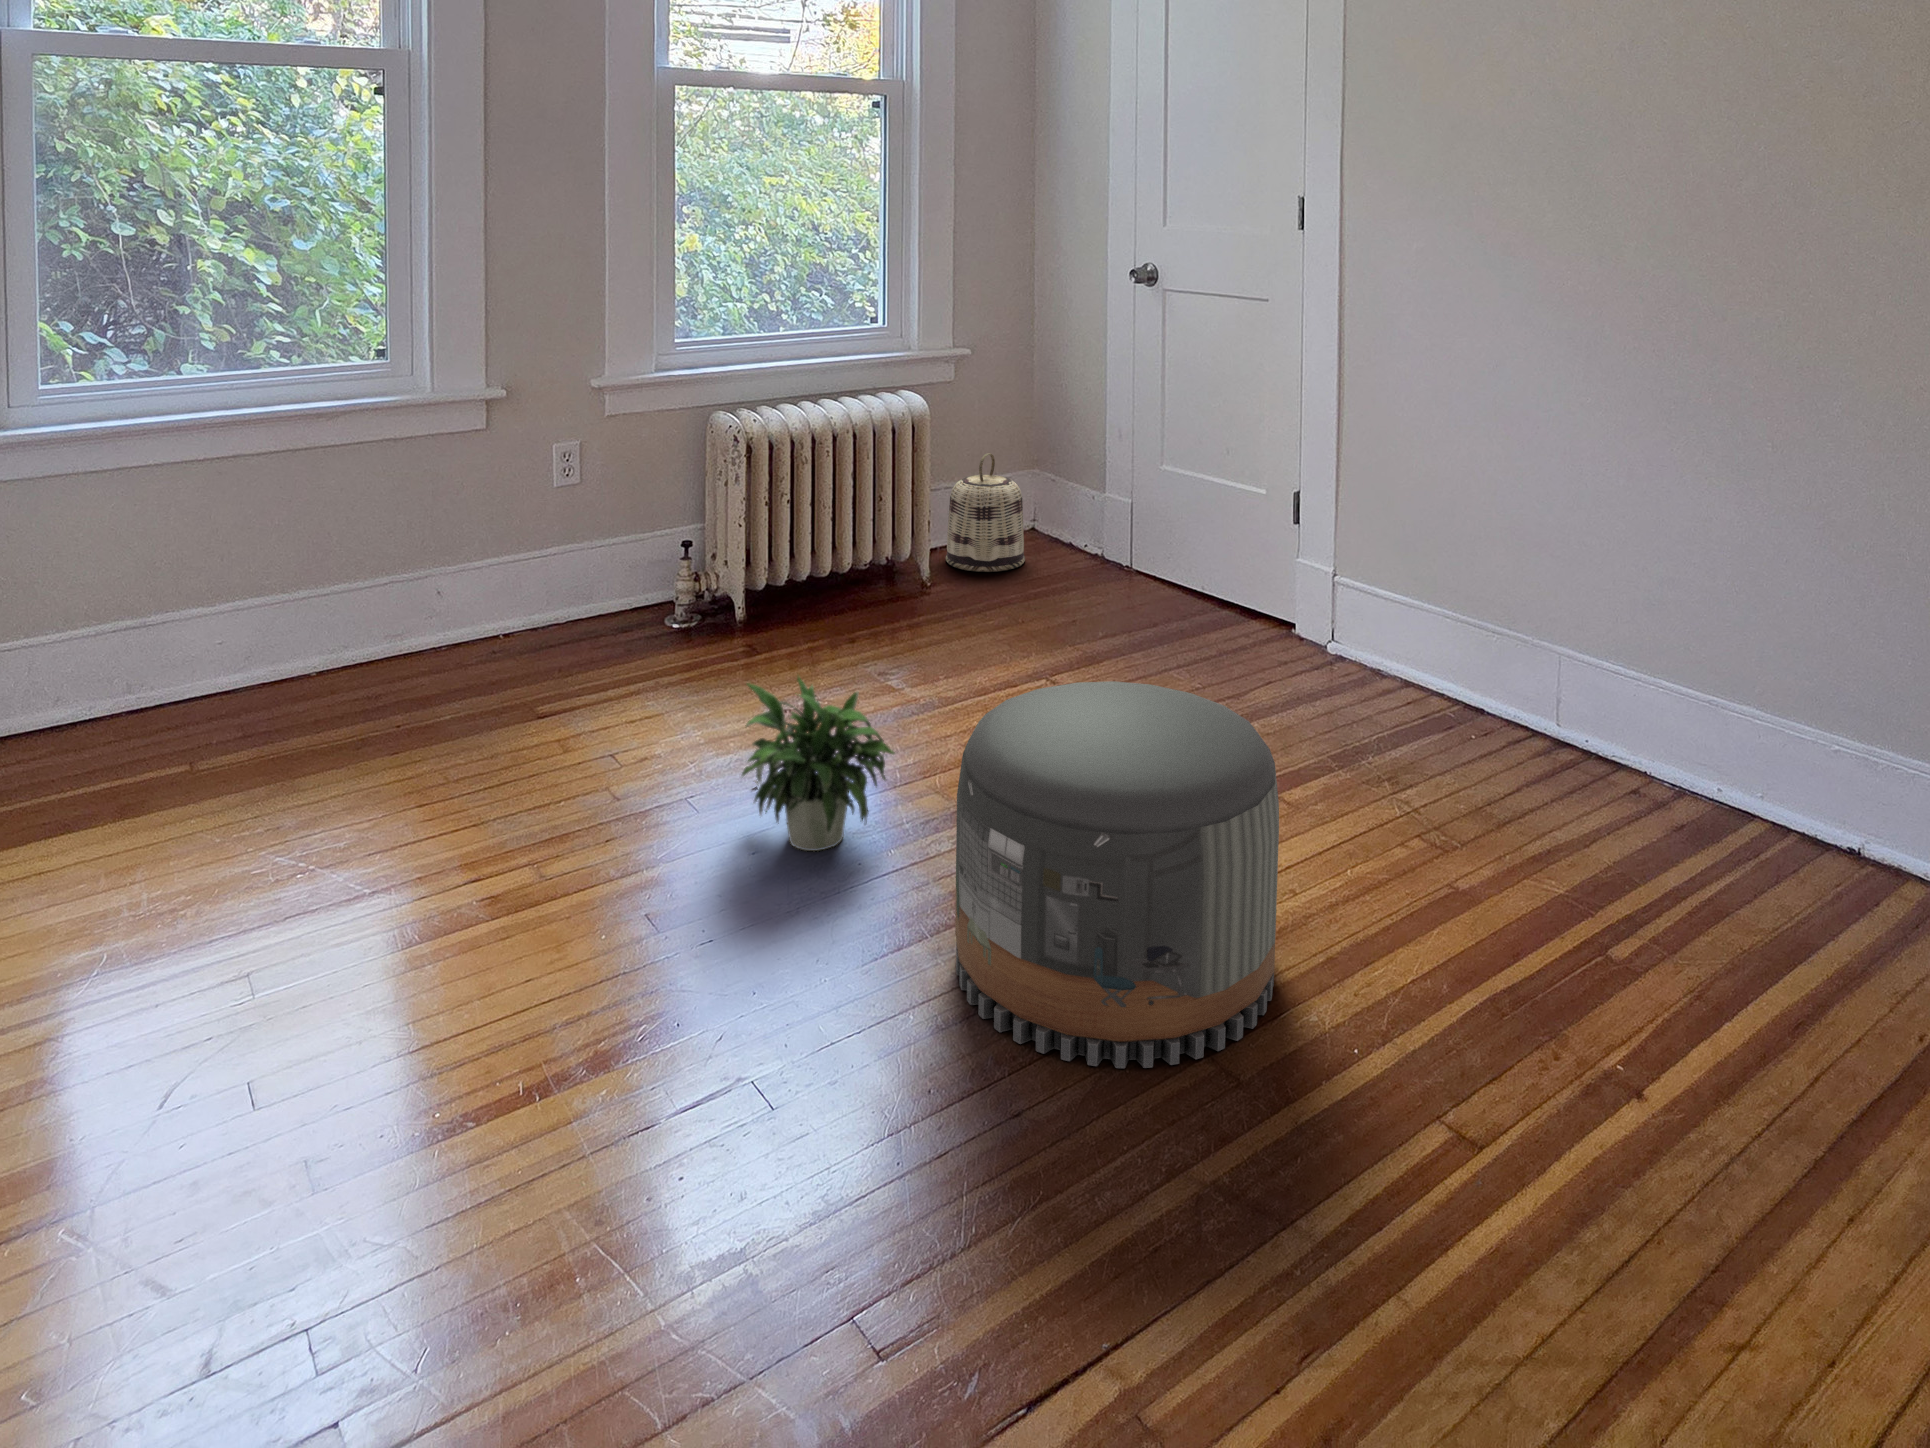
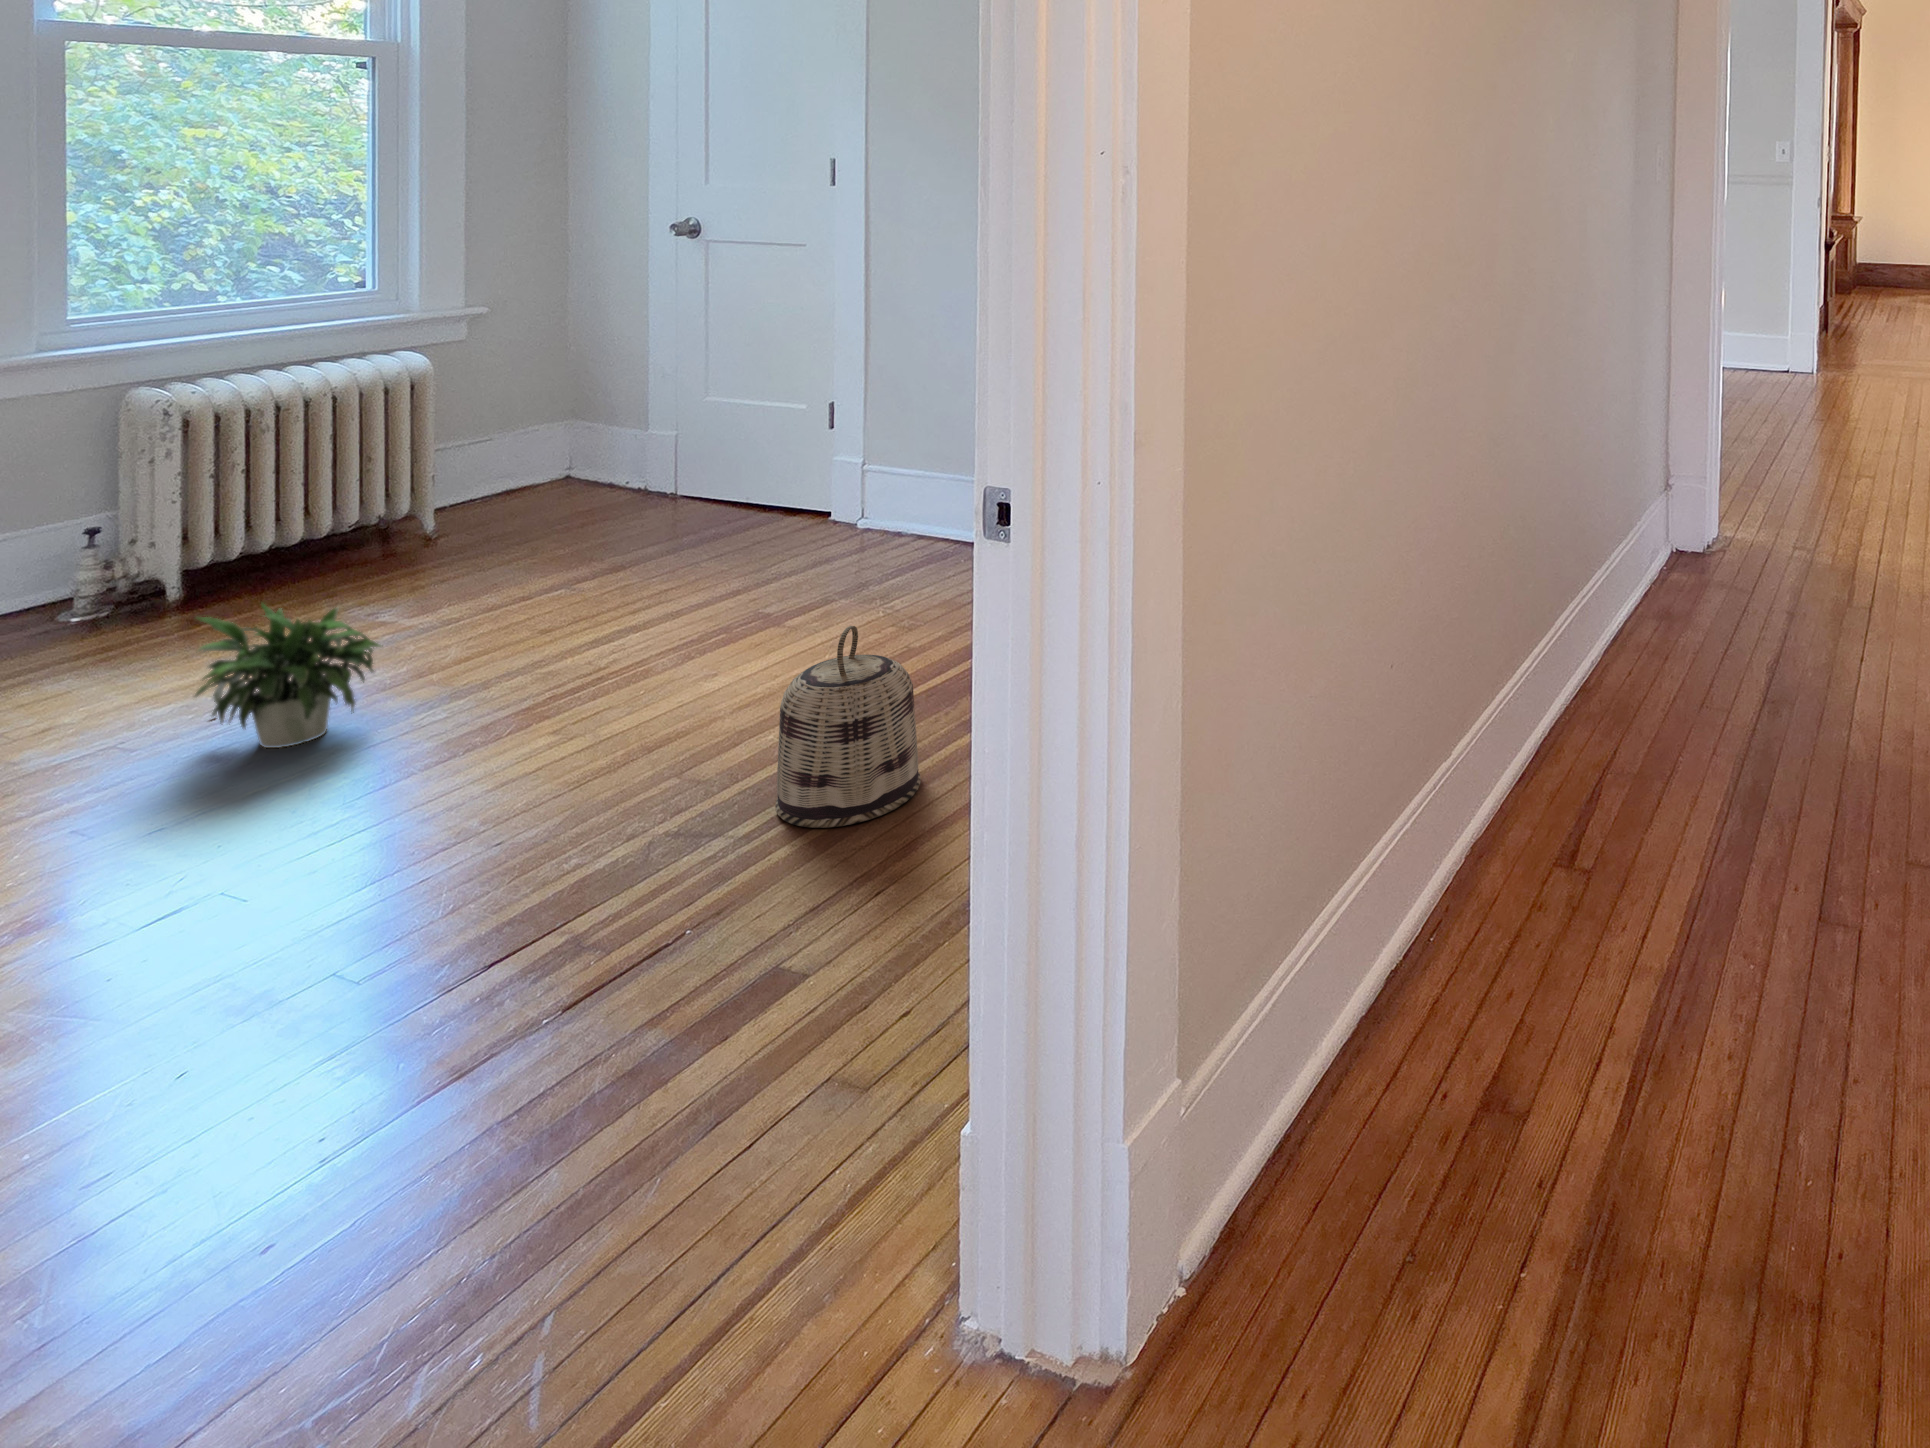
basket: present [946,453,1025,572] -> present [775,626,921,828]
pouf: present [955,681,1279,1068] -> none [444,544,746,807]

